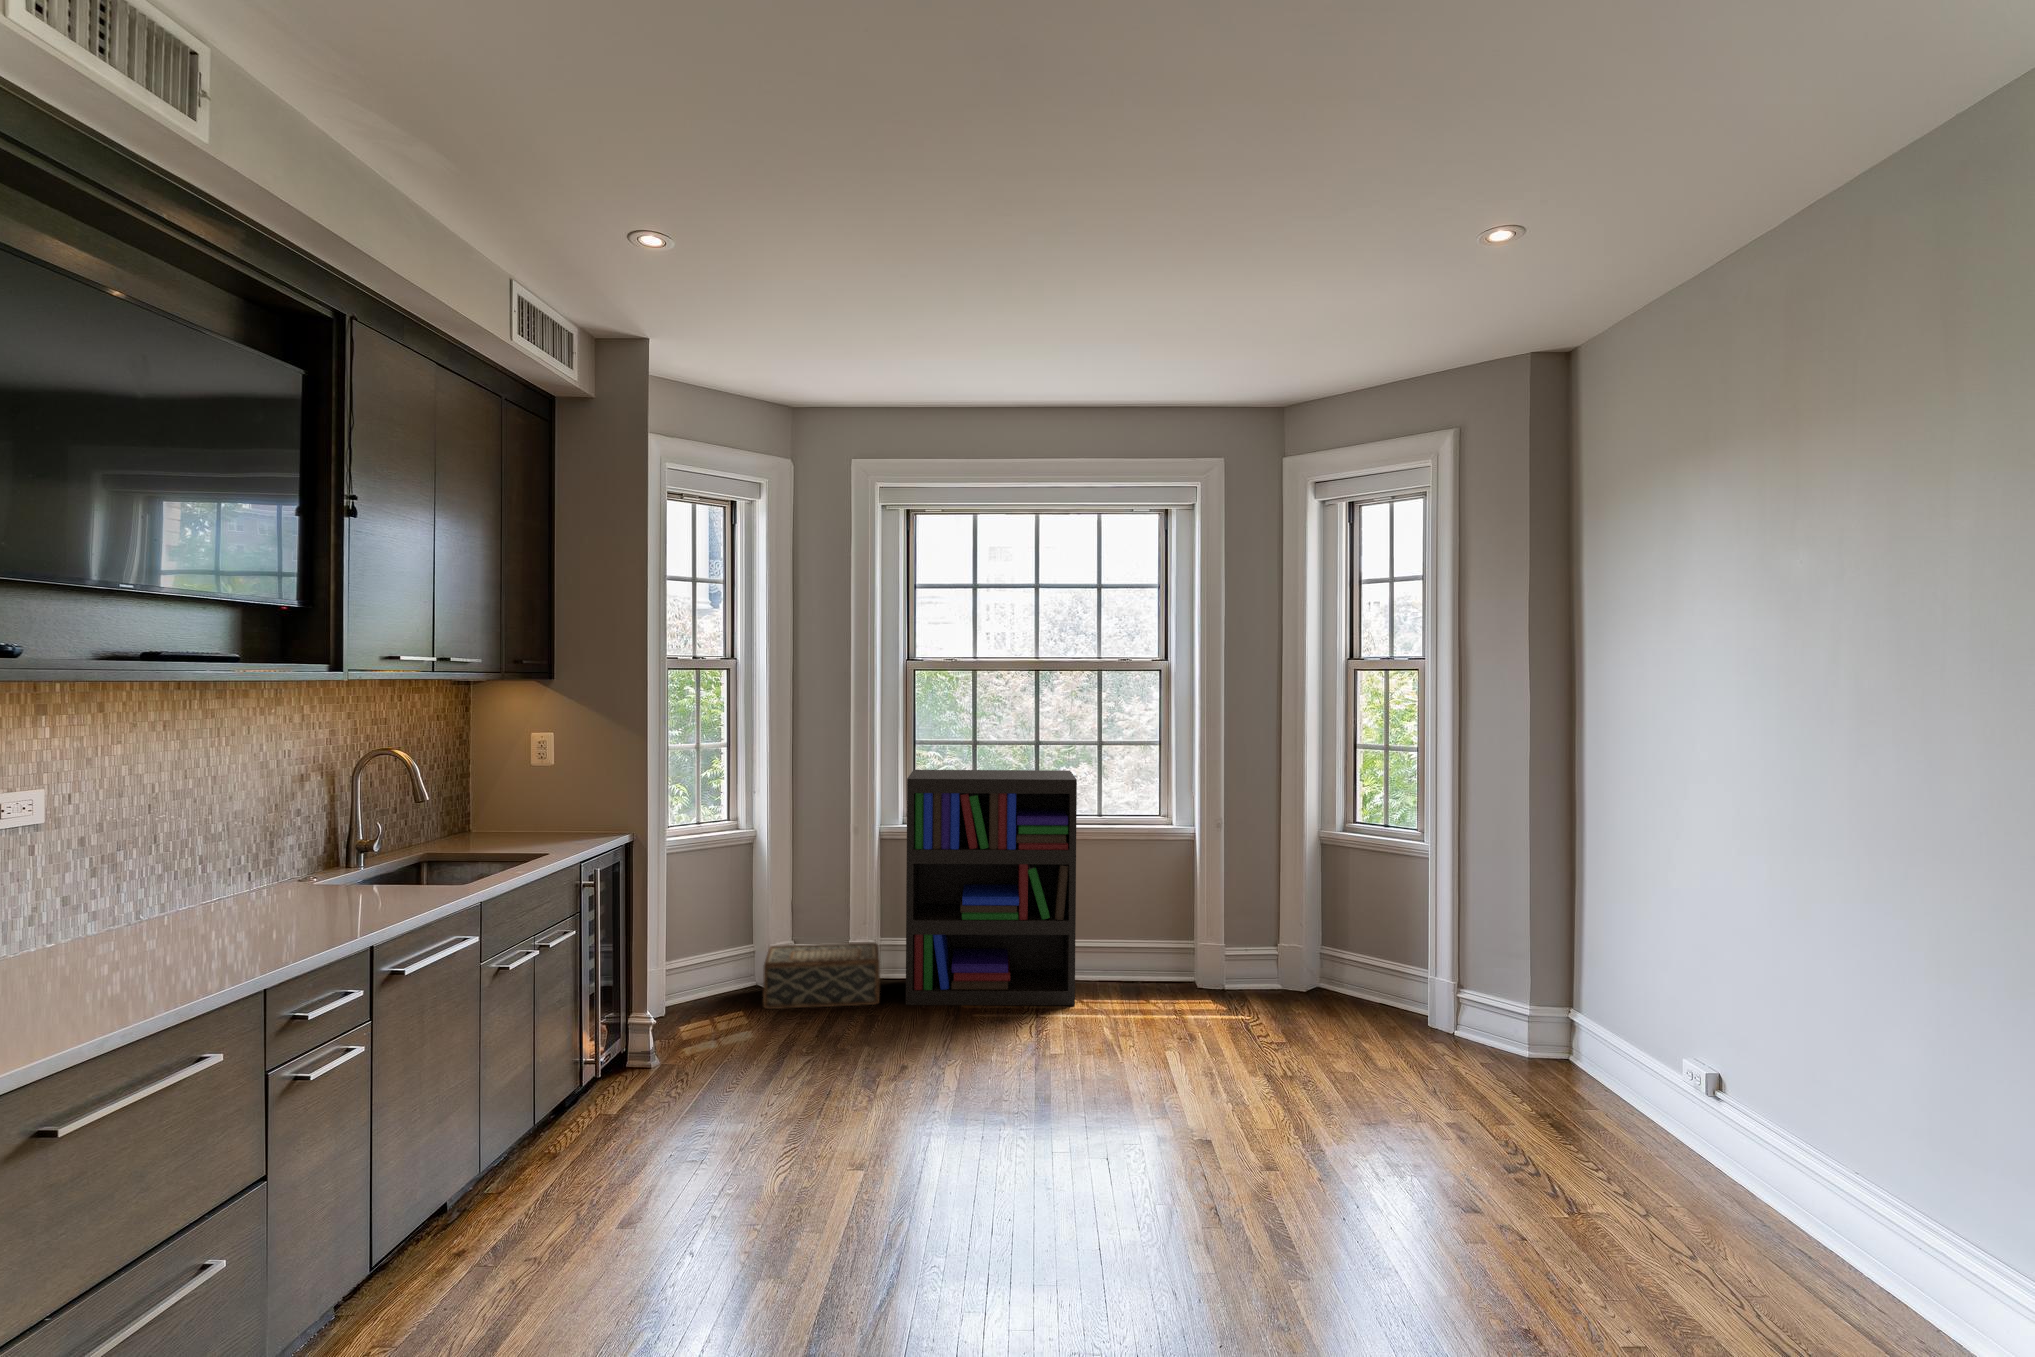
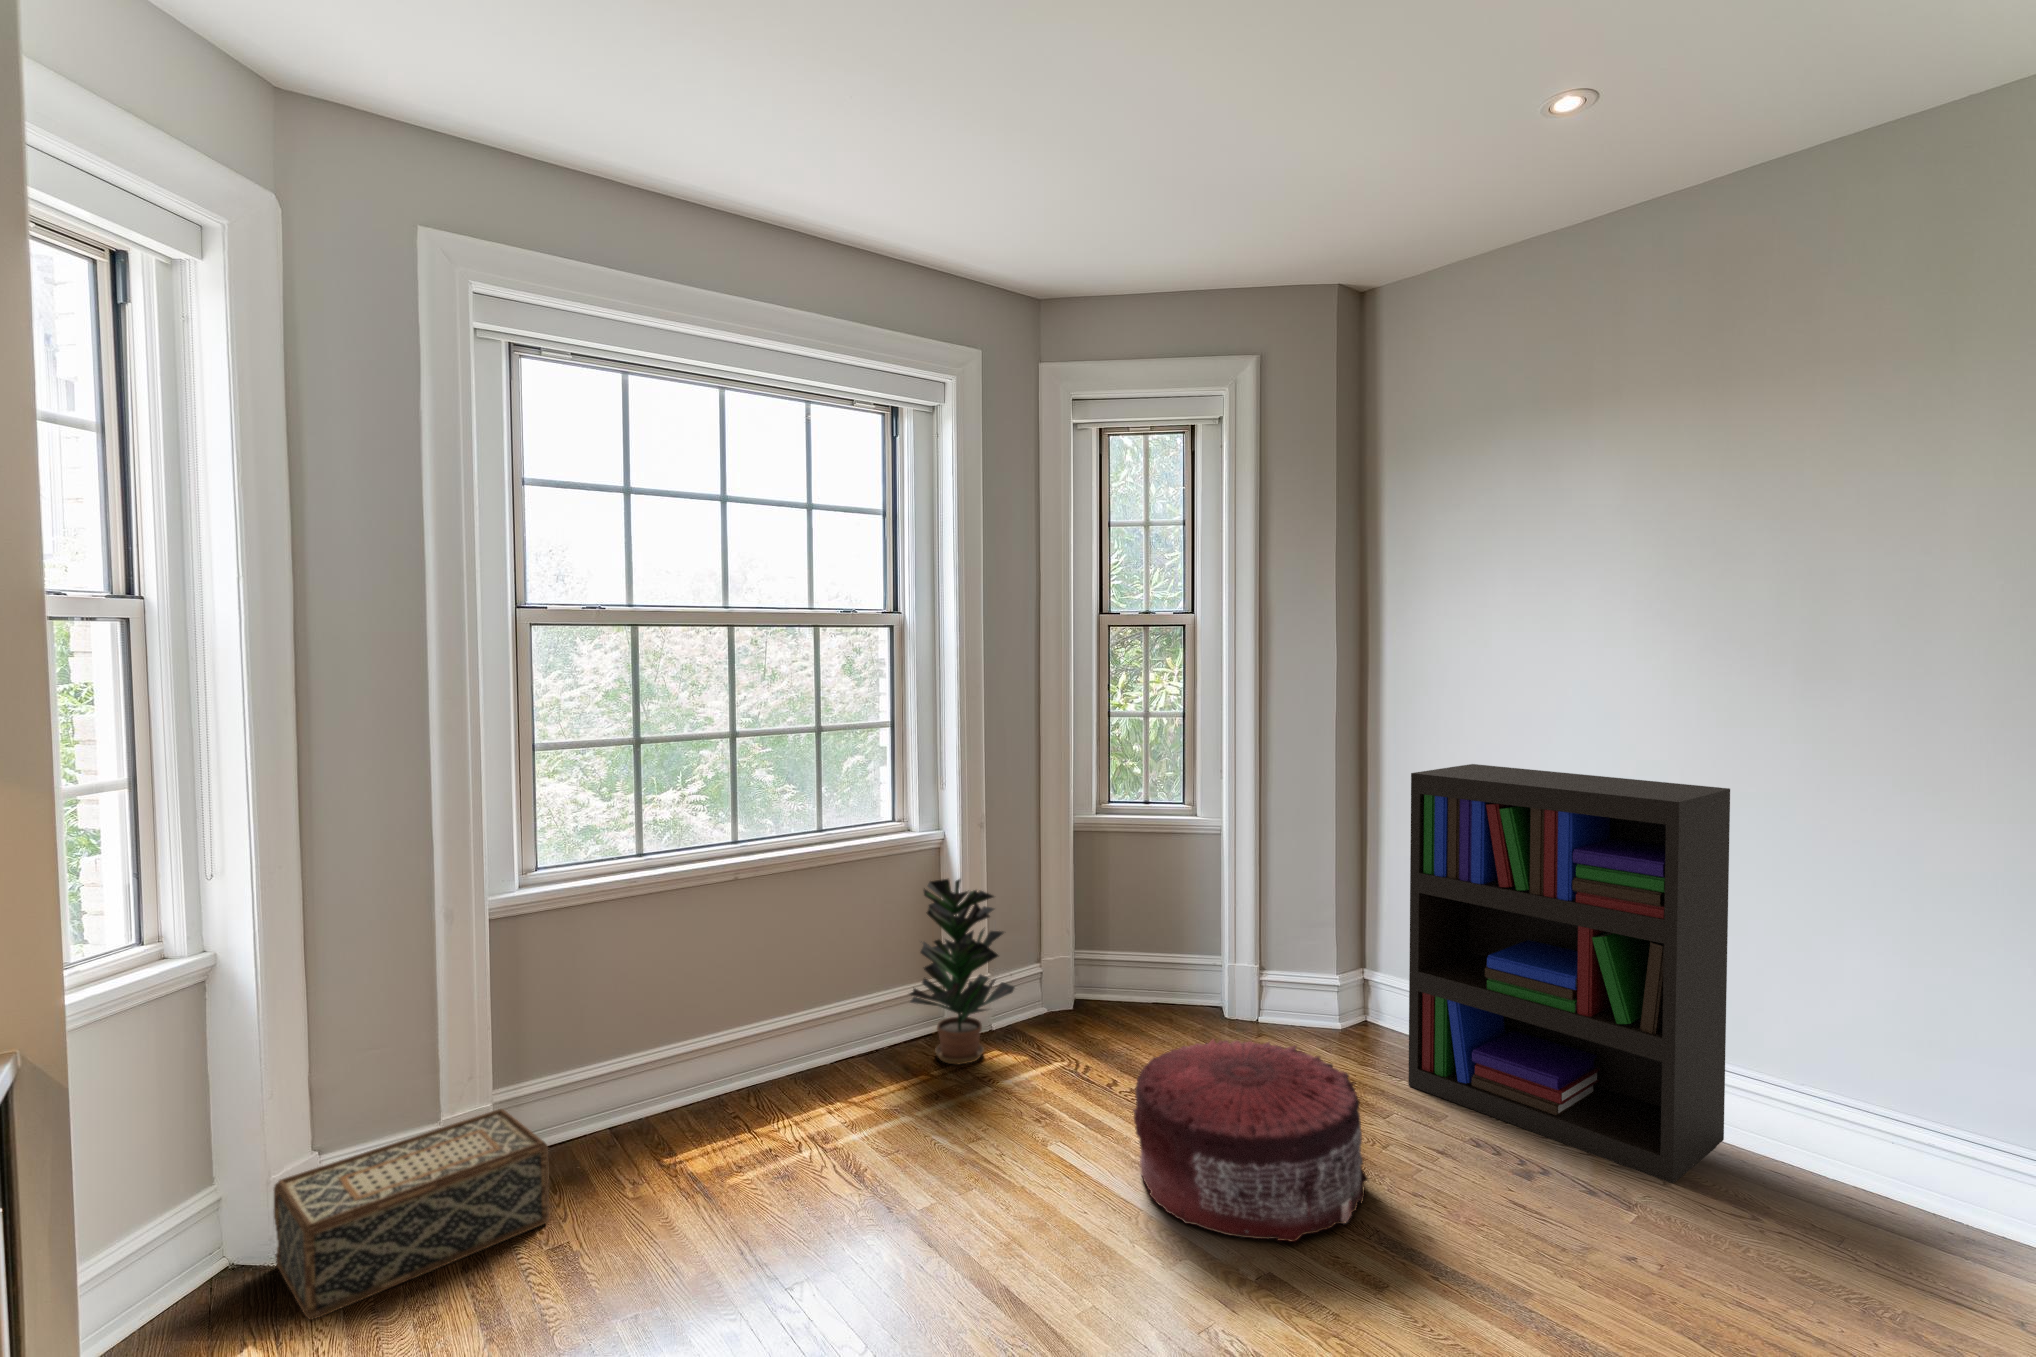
bookshelf: present [906,770,1077,1005] -> present [1409,764,1730,1184]
potted plant: none [1140,861,1226,1000] -> present [910,879,1014,1064]
pouf: none [1184,999,1353,1135] -> present [1133,1039,1368,1242]

